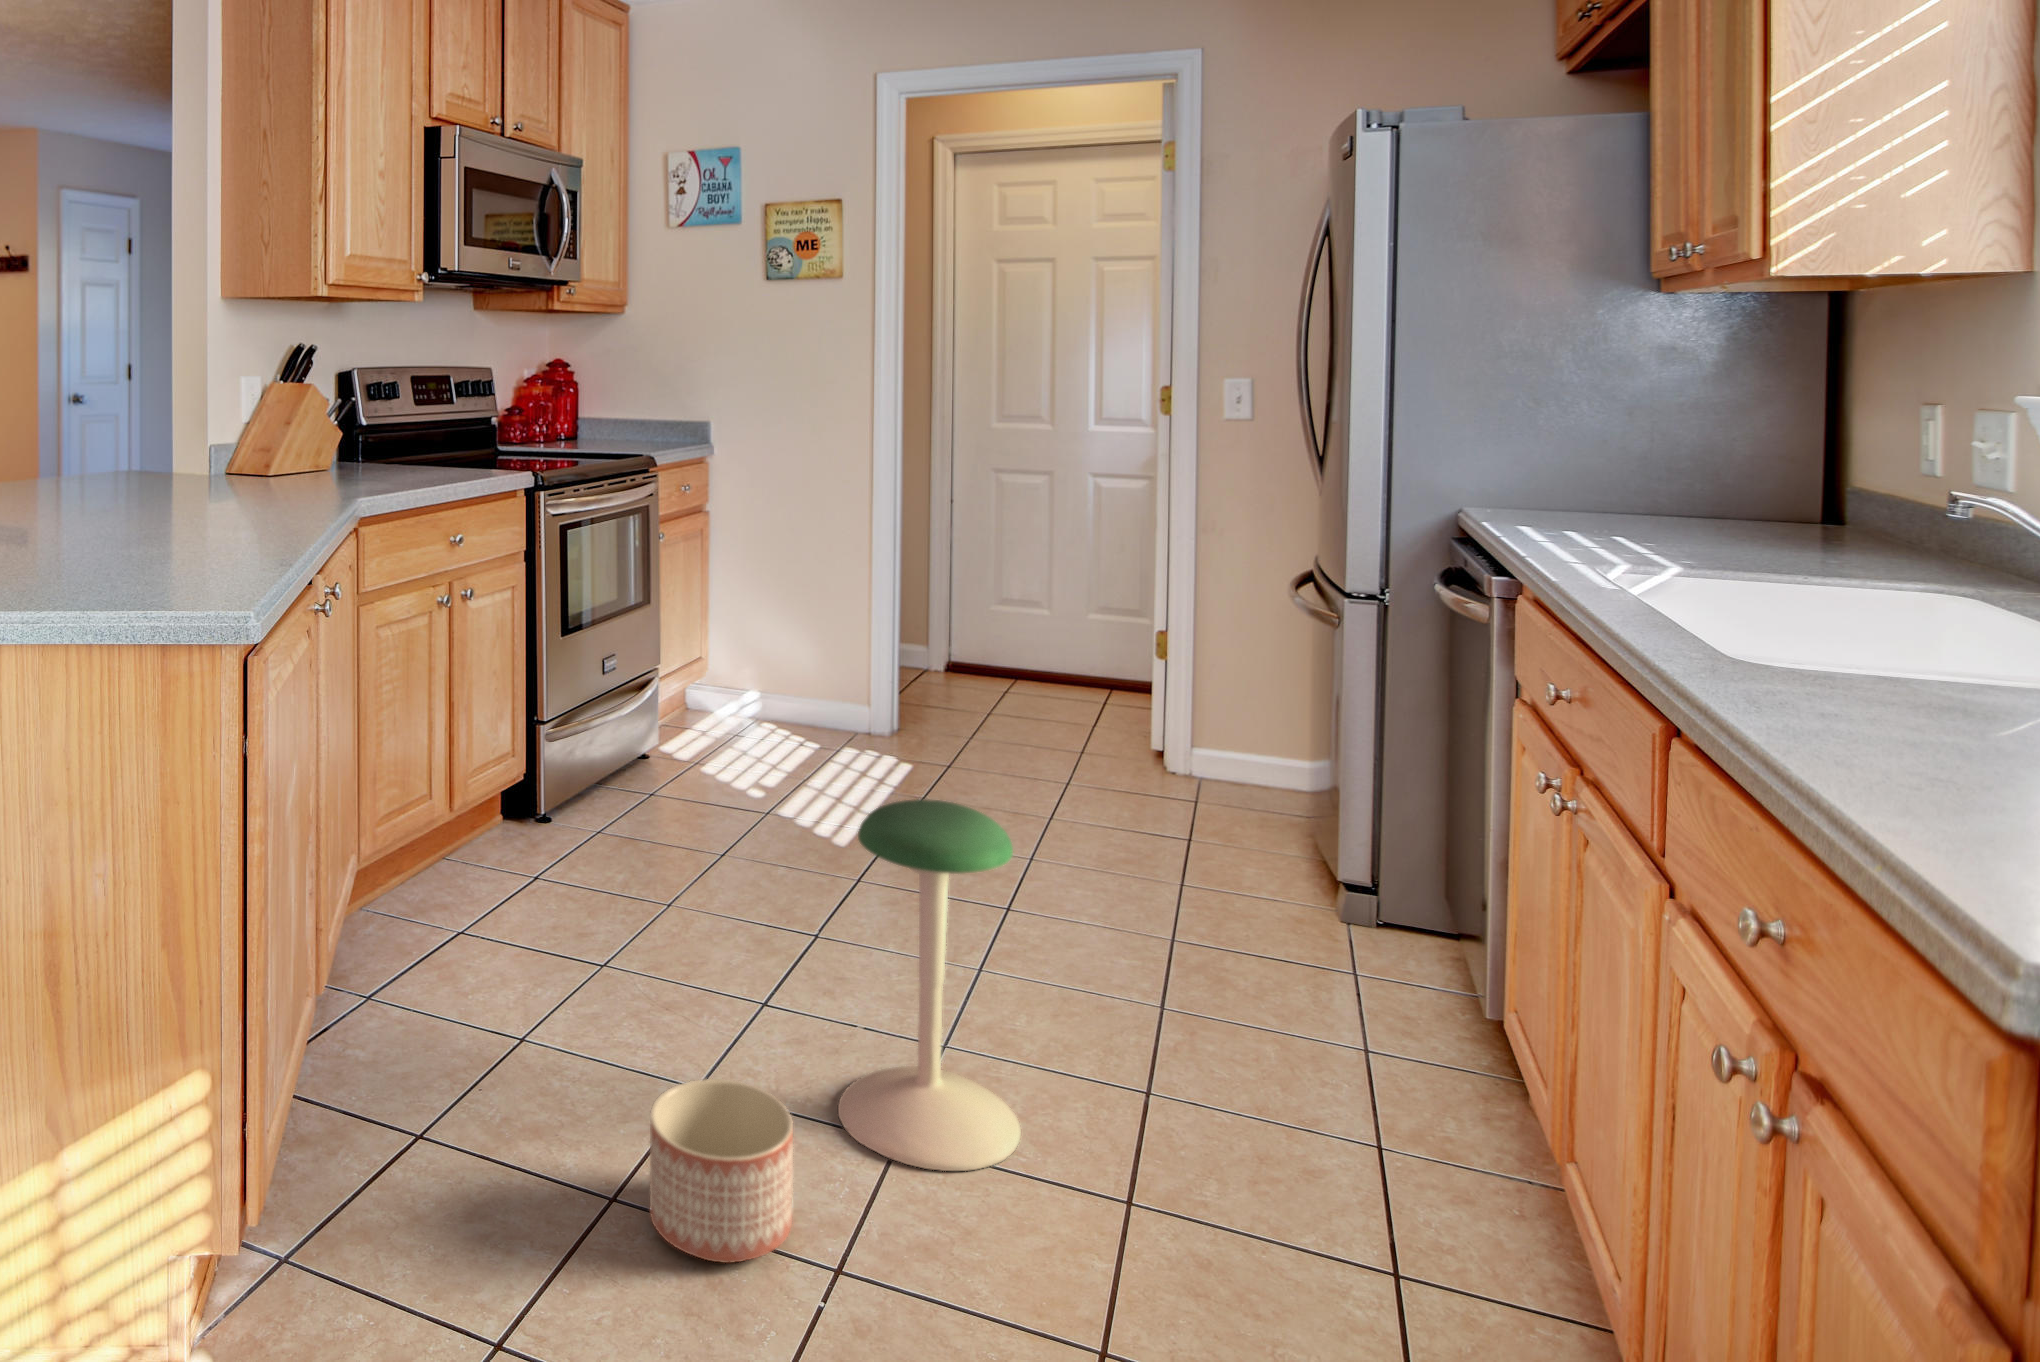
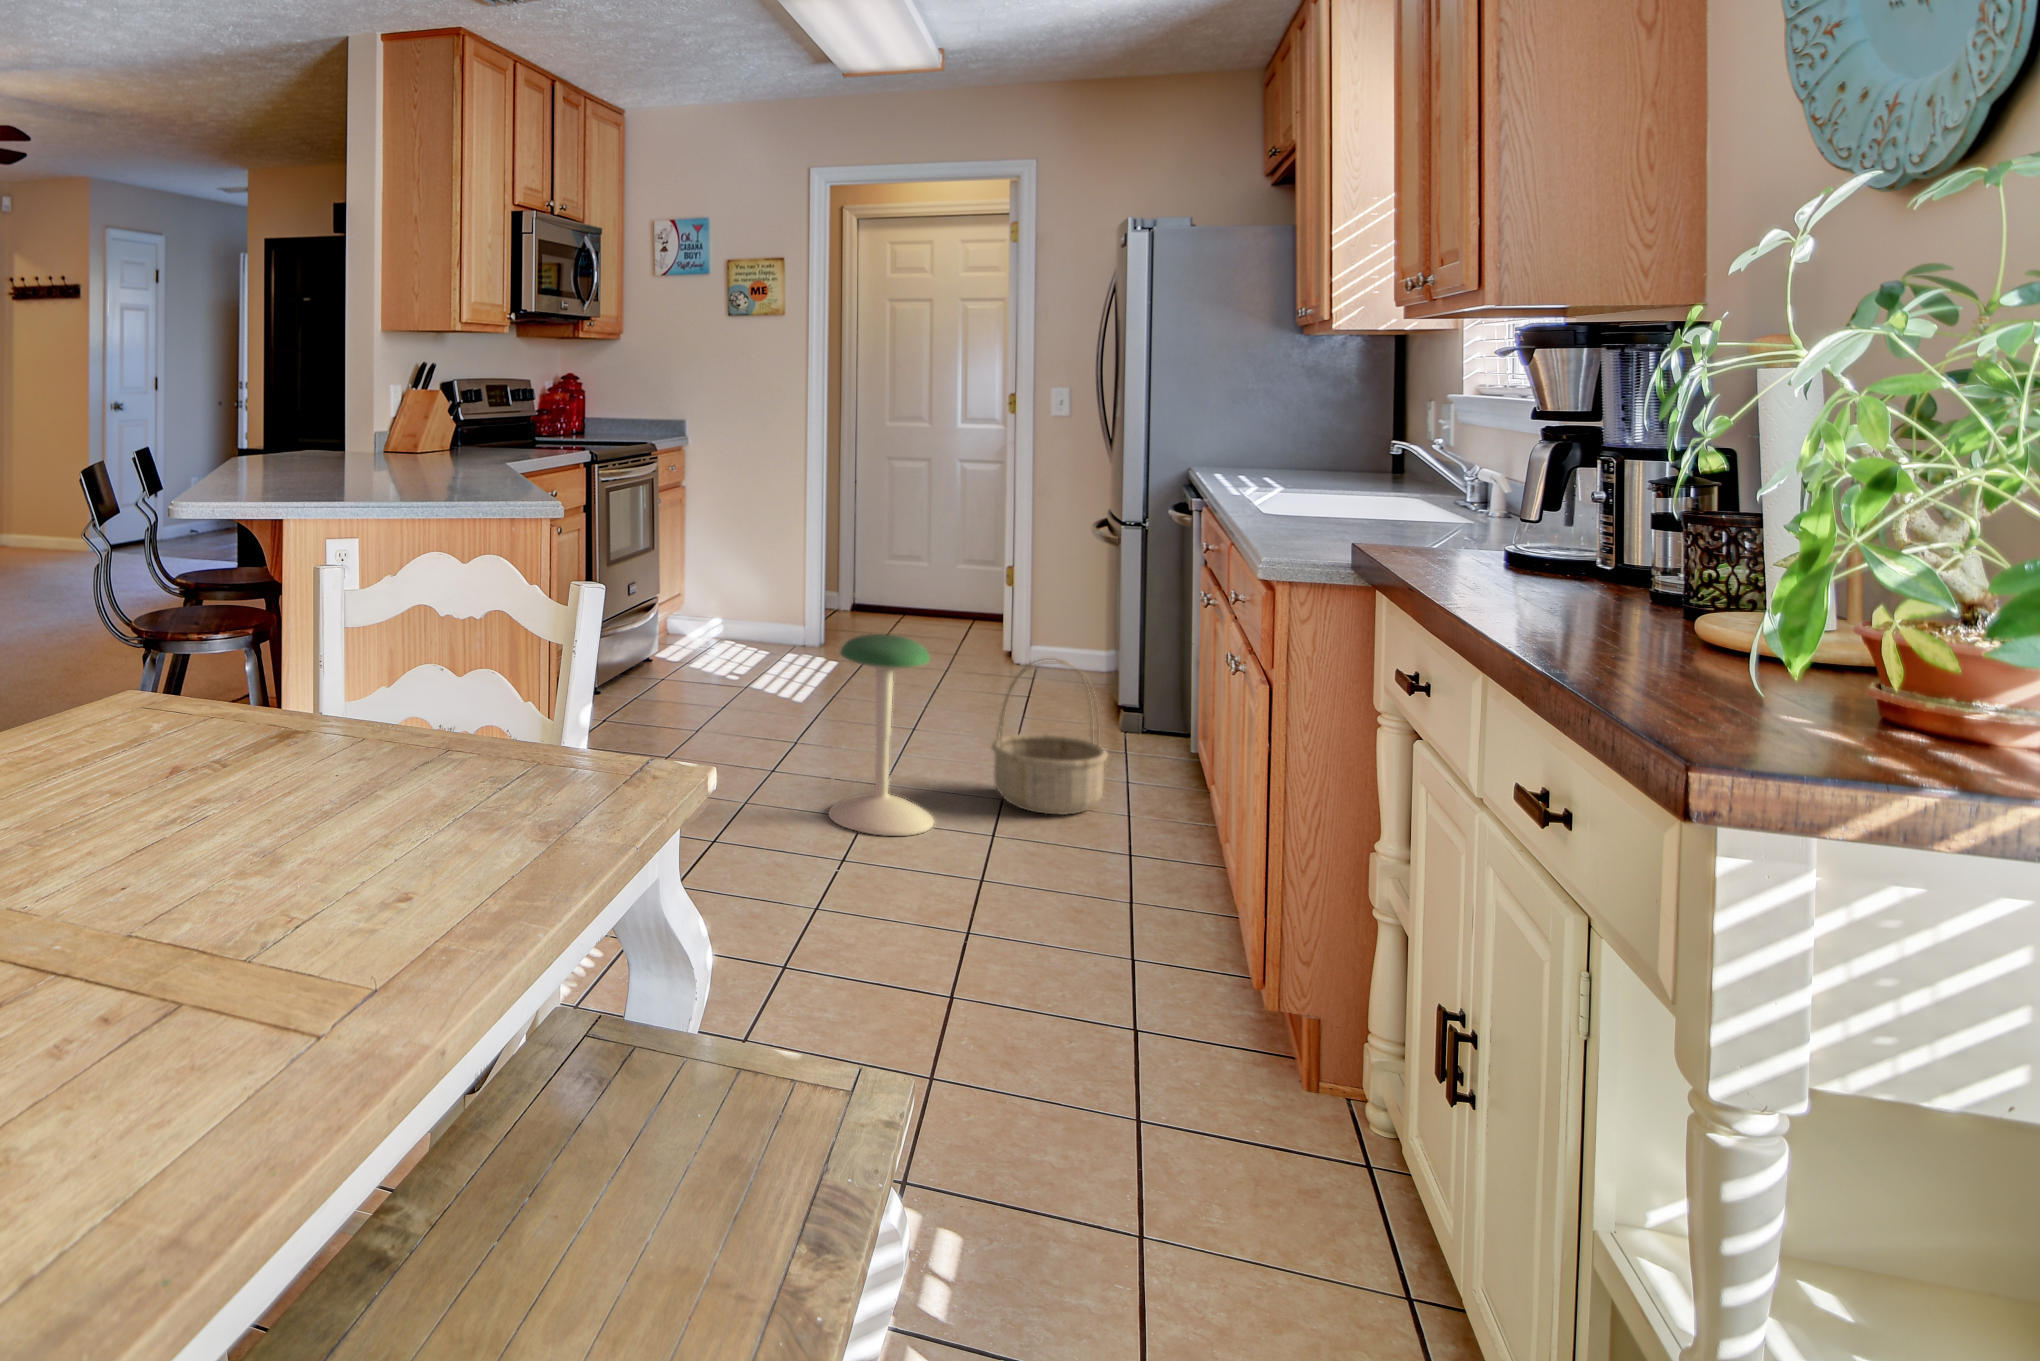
basket: none [1124,842,1331,1120] -> present [992,658,1107,815]
planter: present [650,1079,793,1263] -> none [736,784,817,869]

